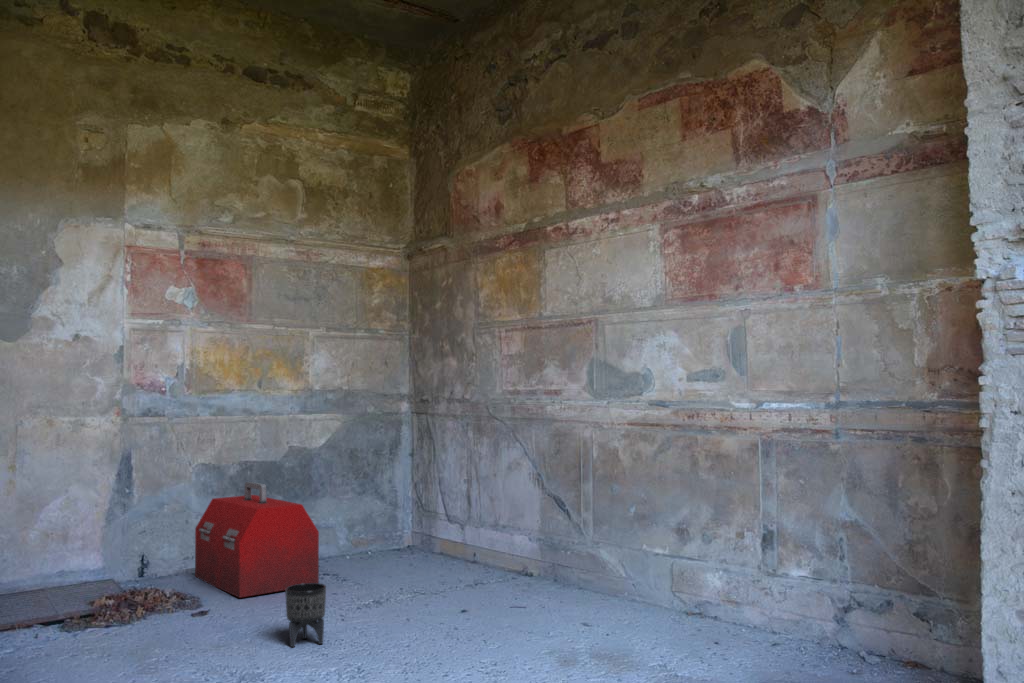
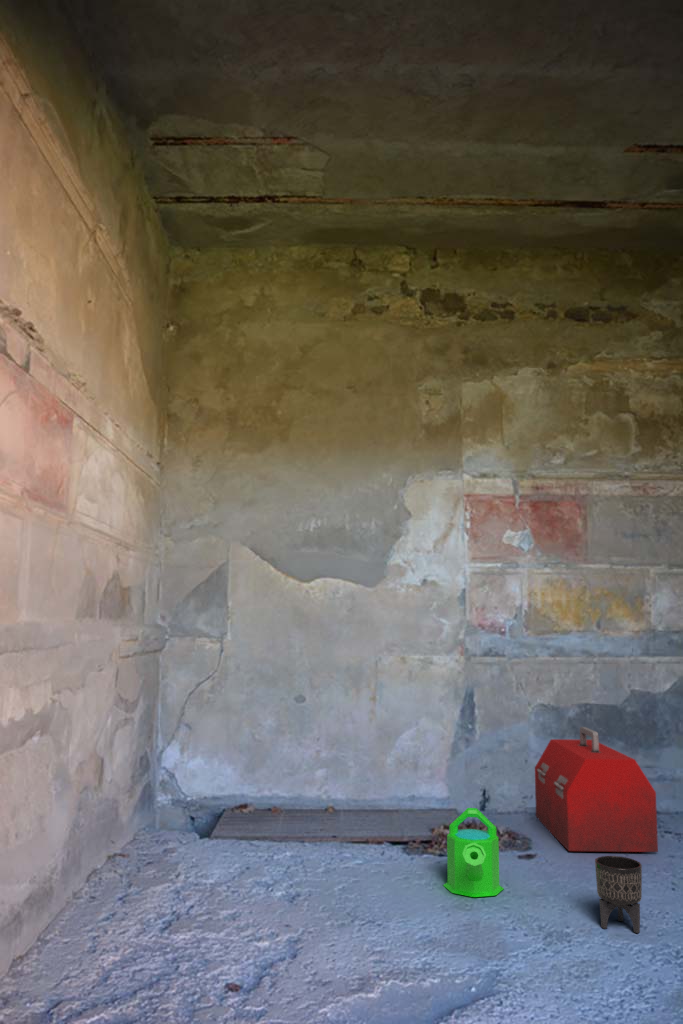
watering can: none [124,565,189,652] -> present [443,808,504,897]

